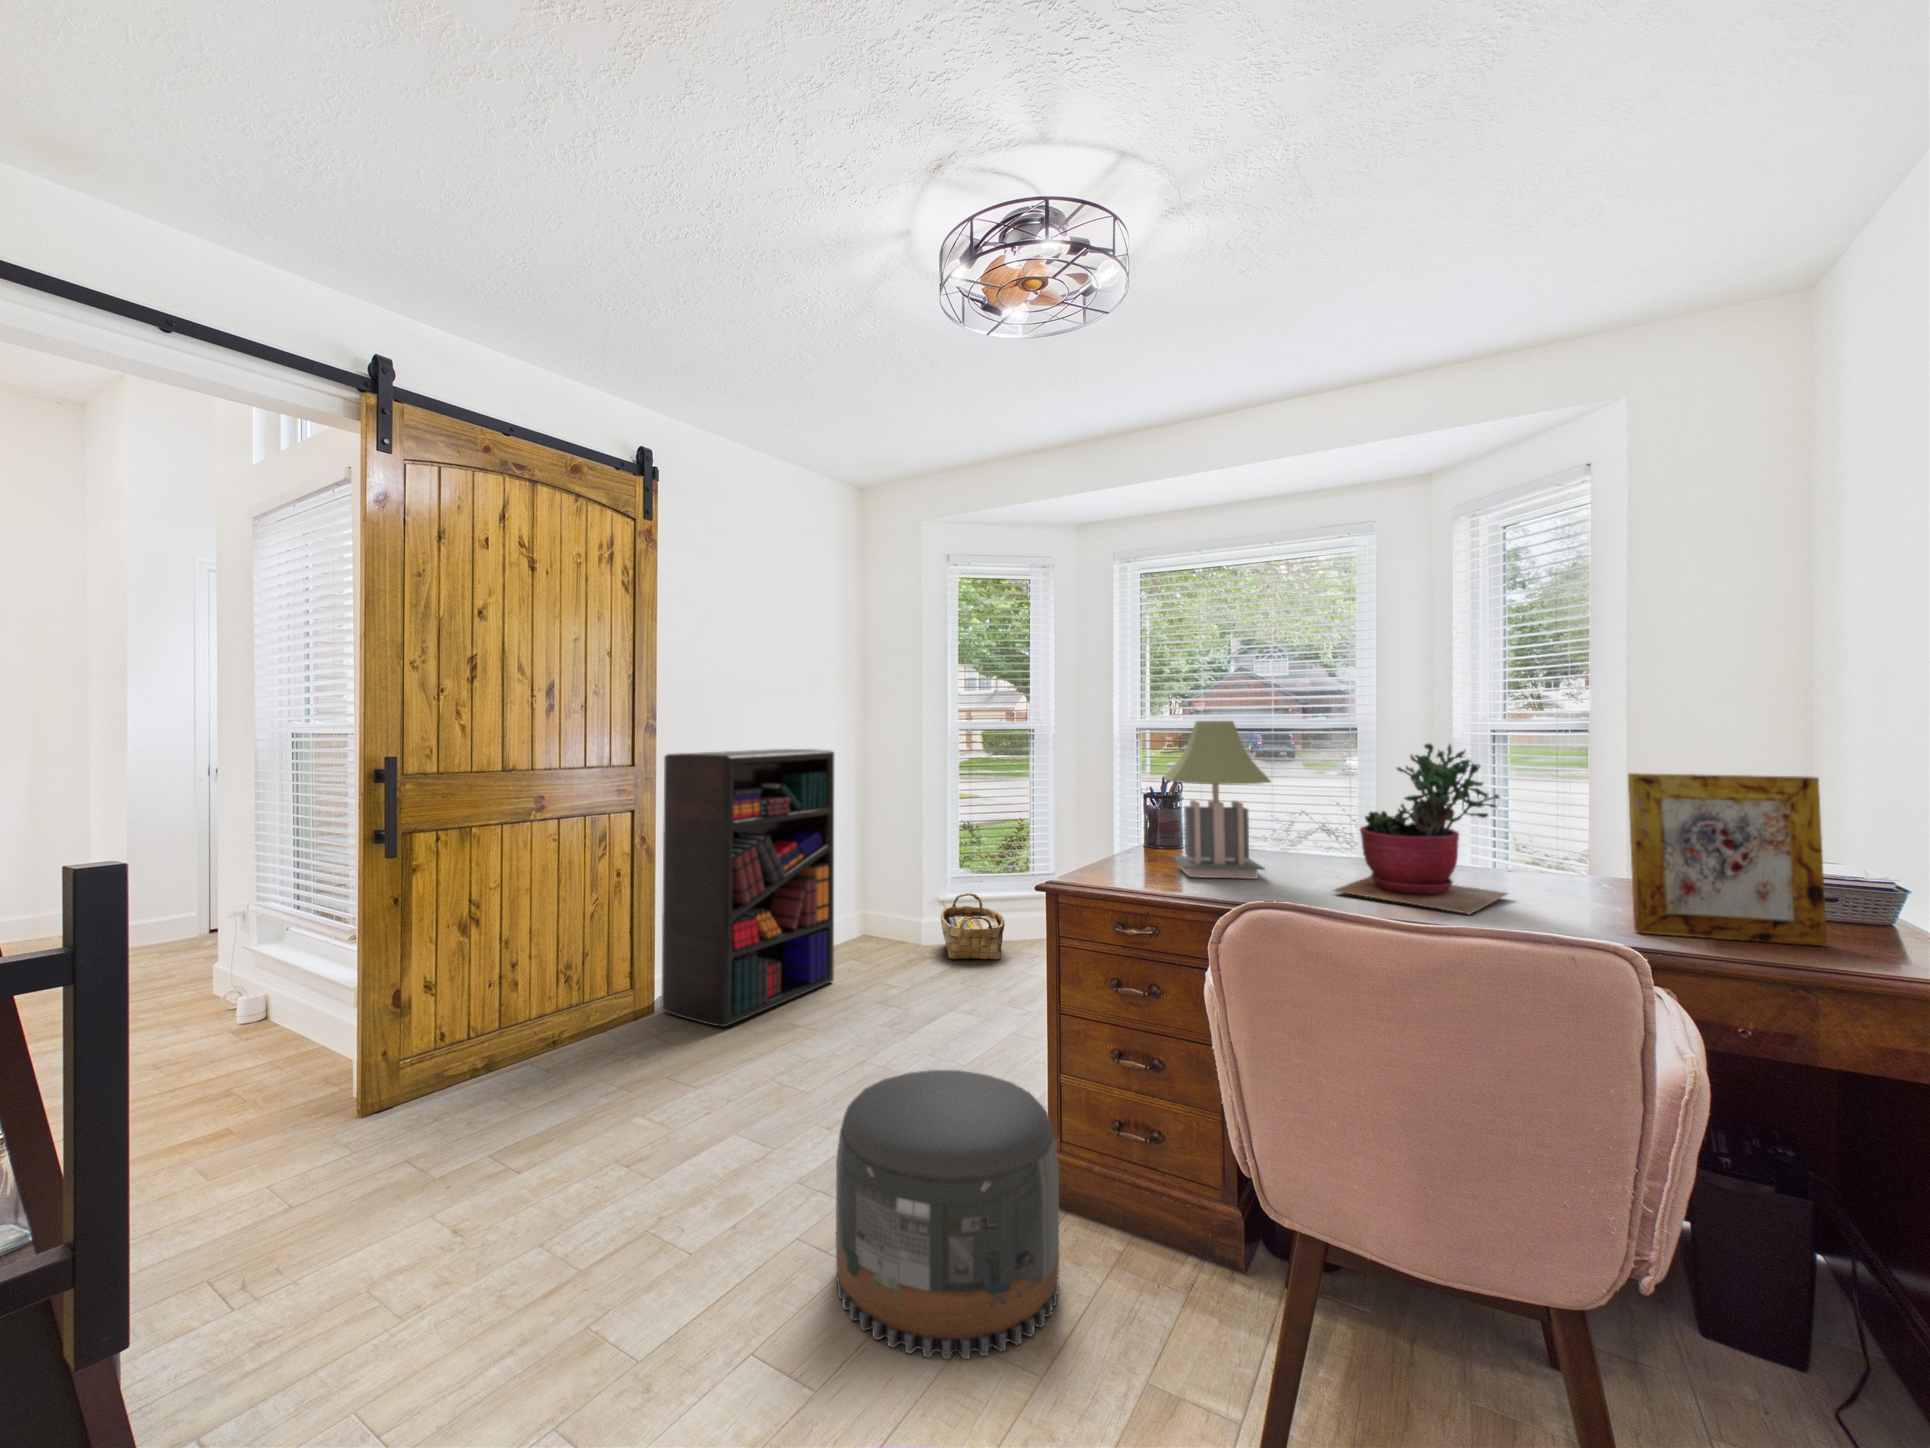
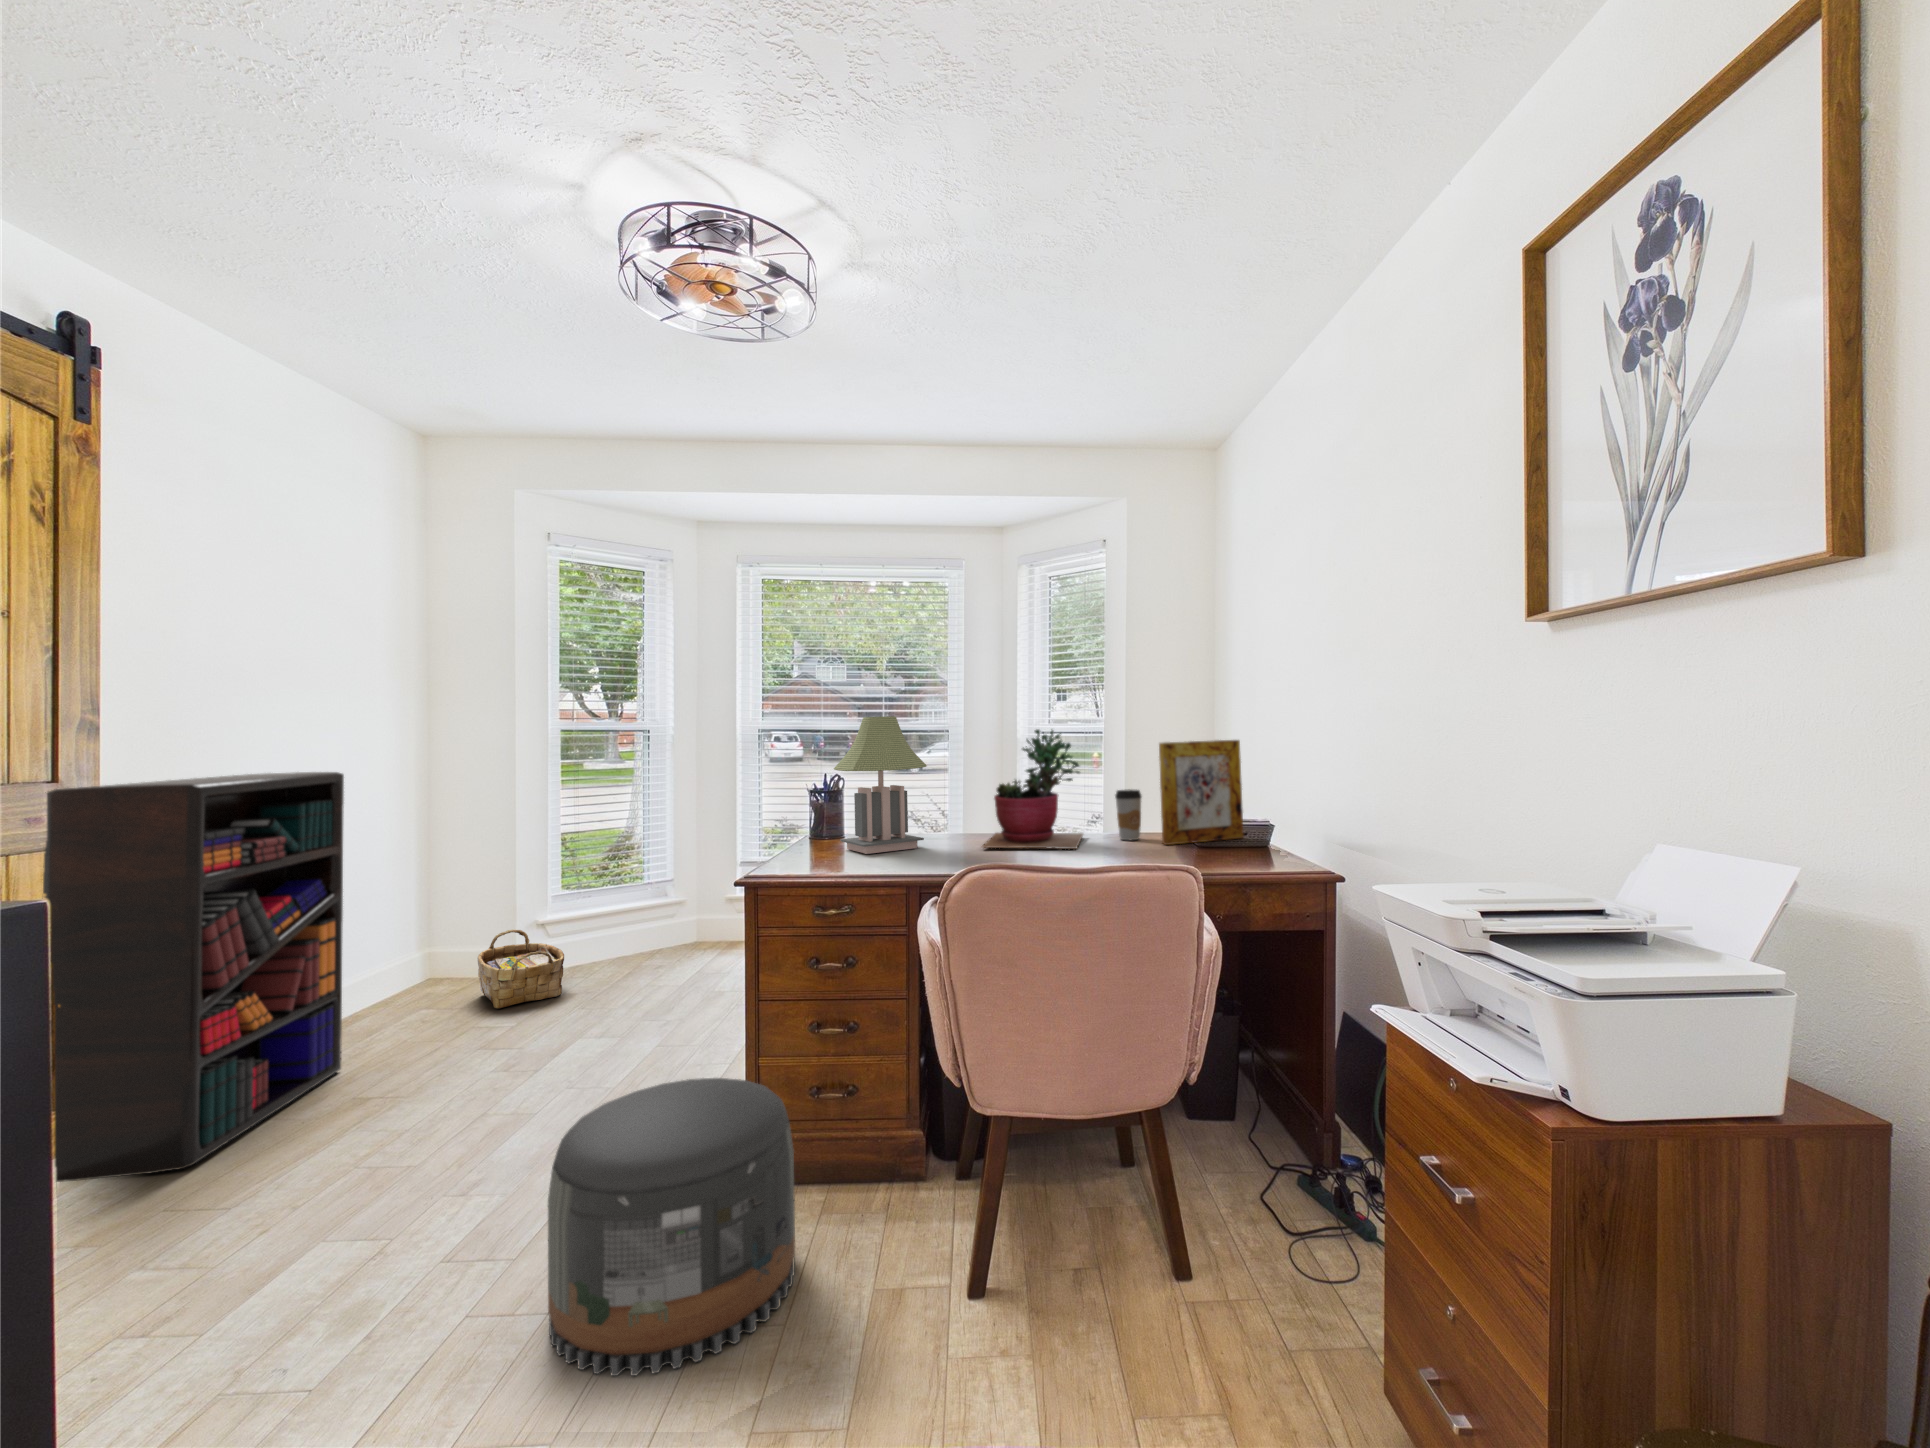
coffee cup: none [1558,838,1608,916] -> present [1115,789,1142,840]

